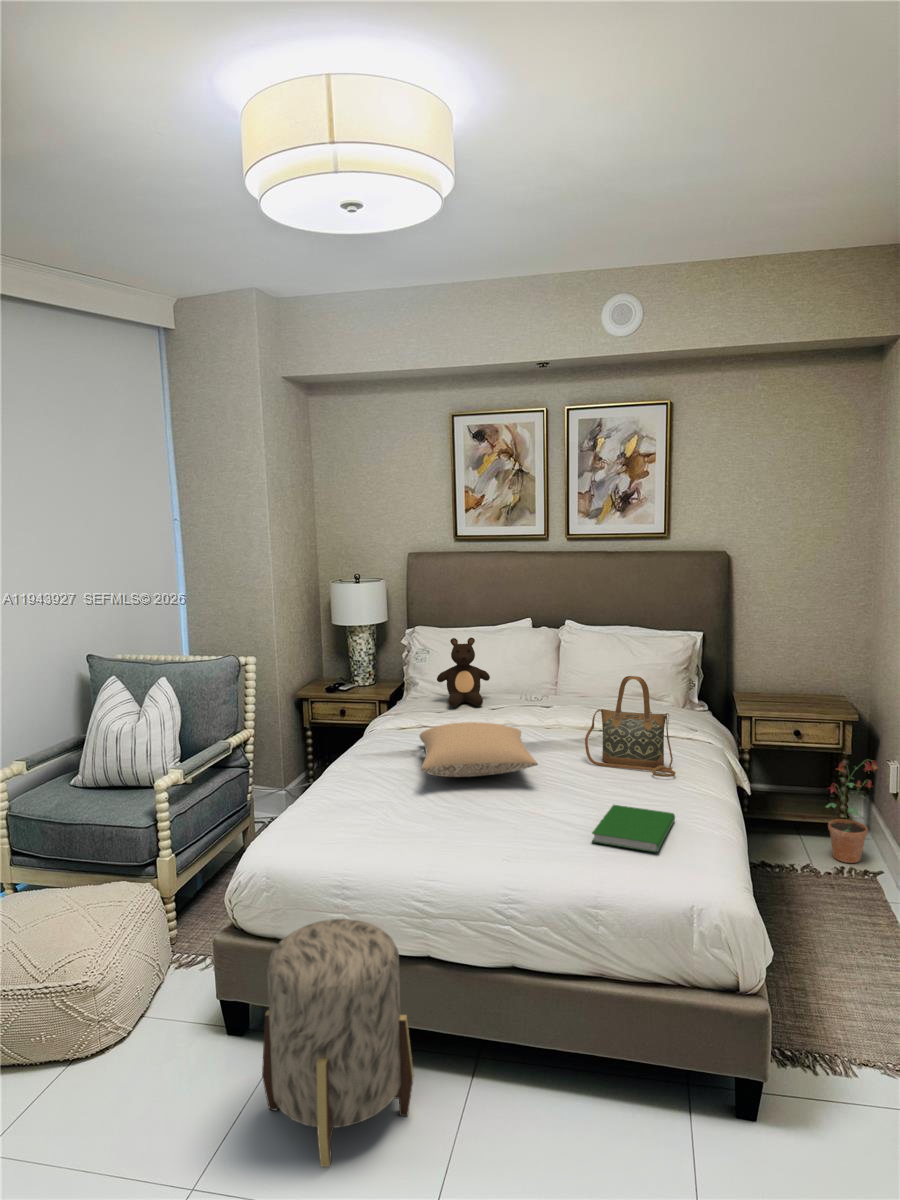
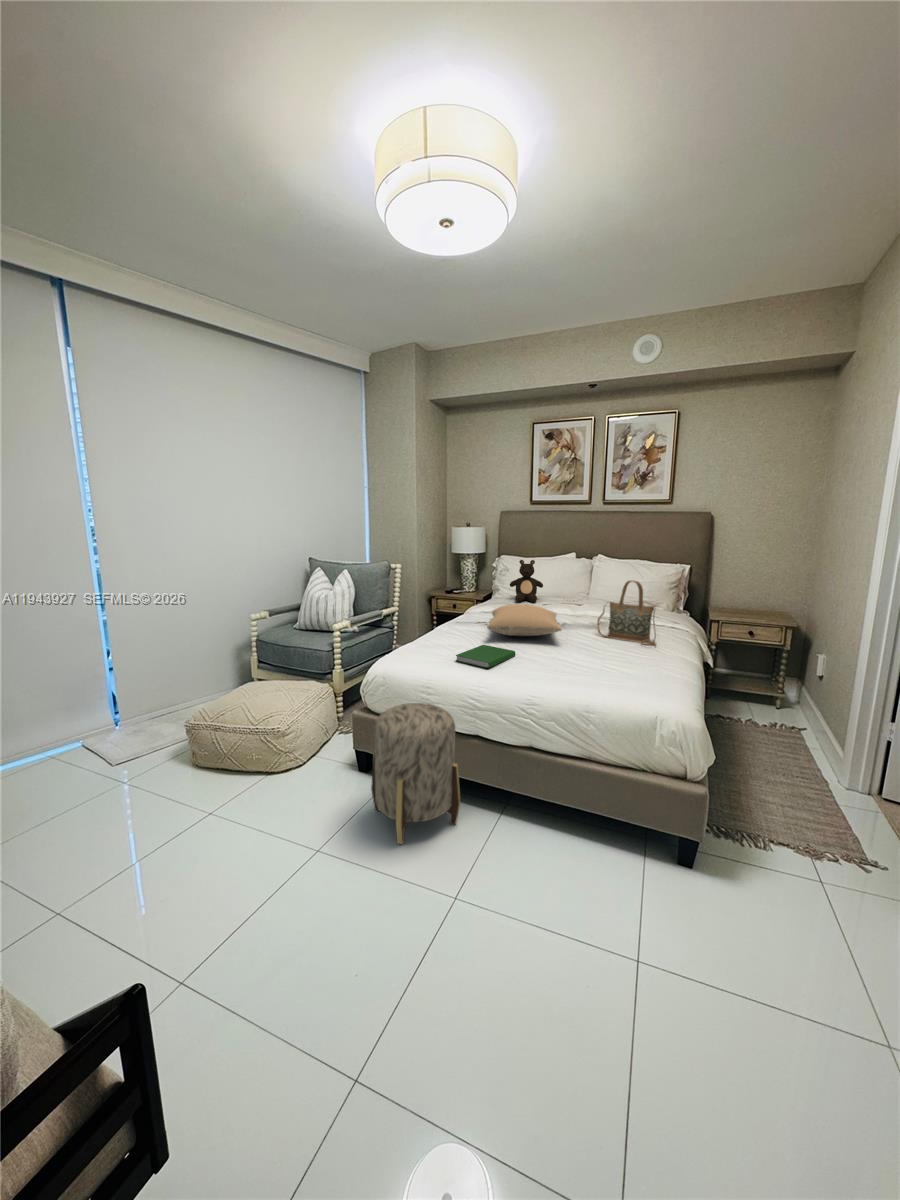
potted plant: present [826,760,878,863] -> none [766,654,812,723]
hardcover book: present [592,805,675,852] -> present [456,645,515,668]

